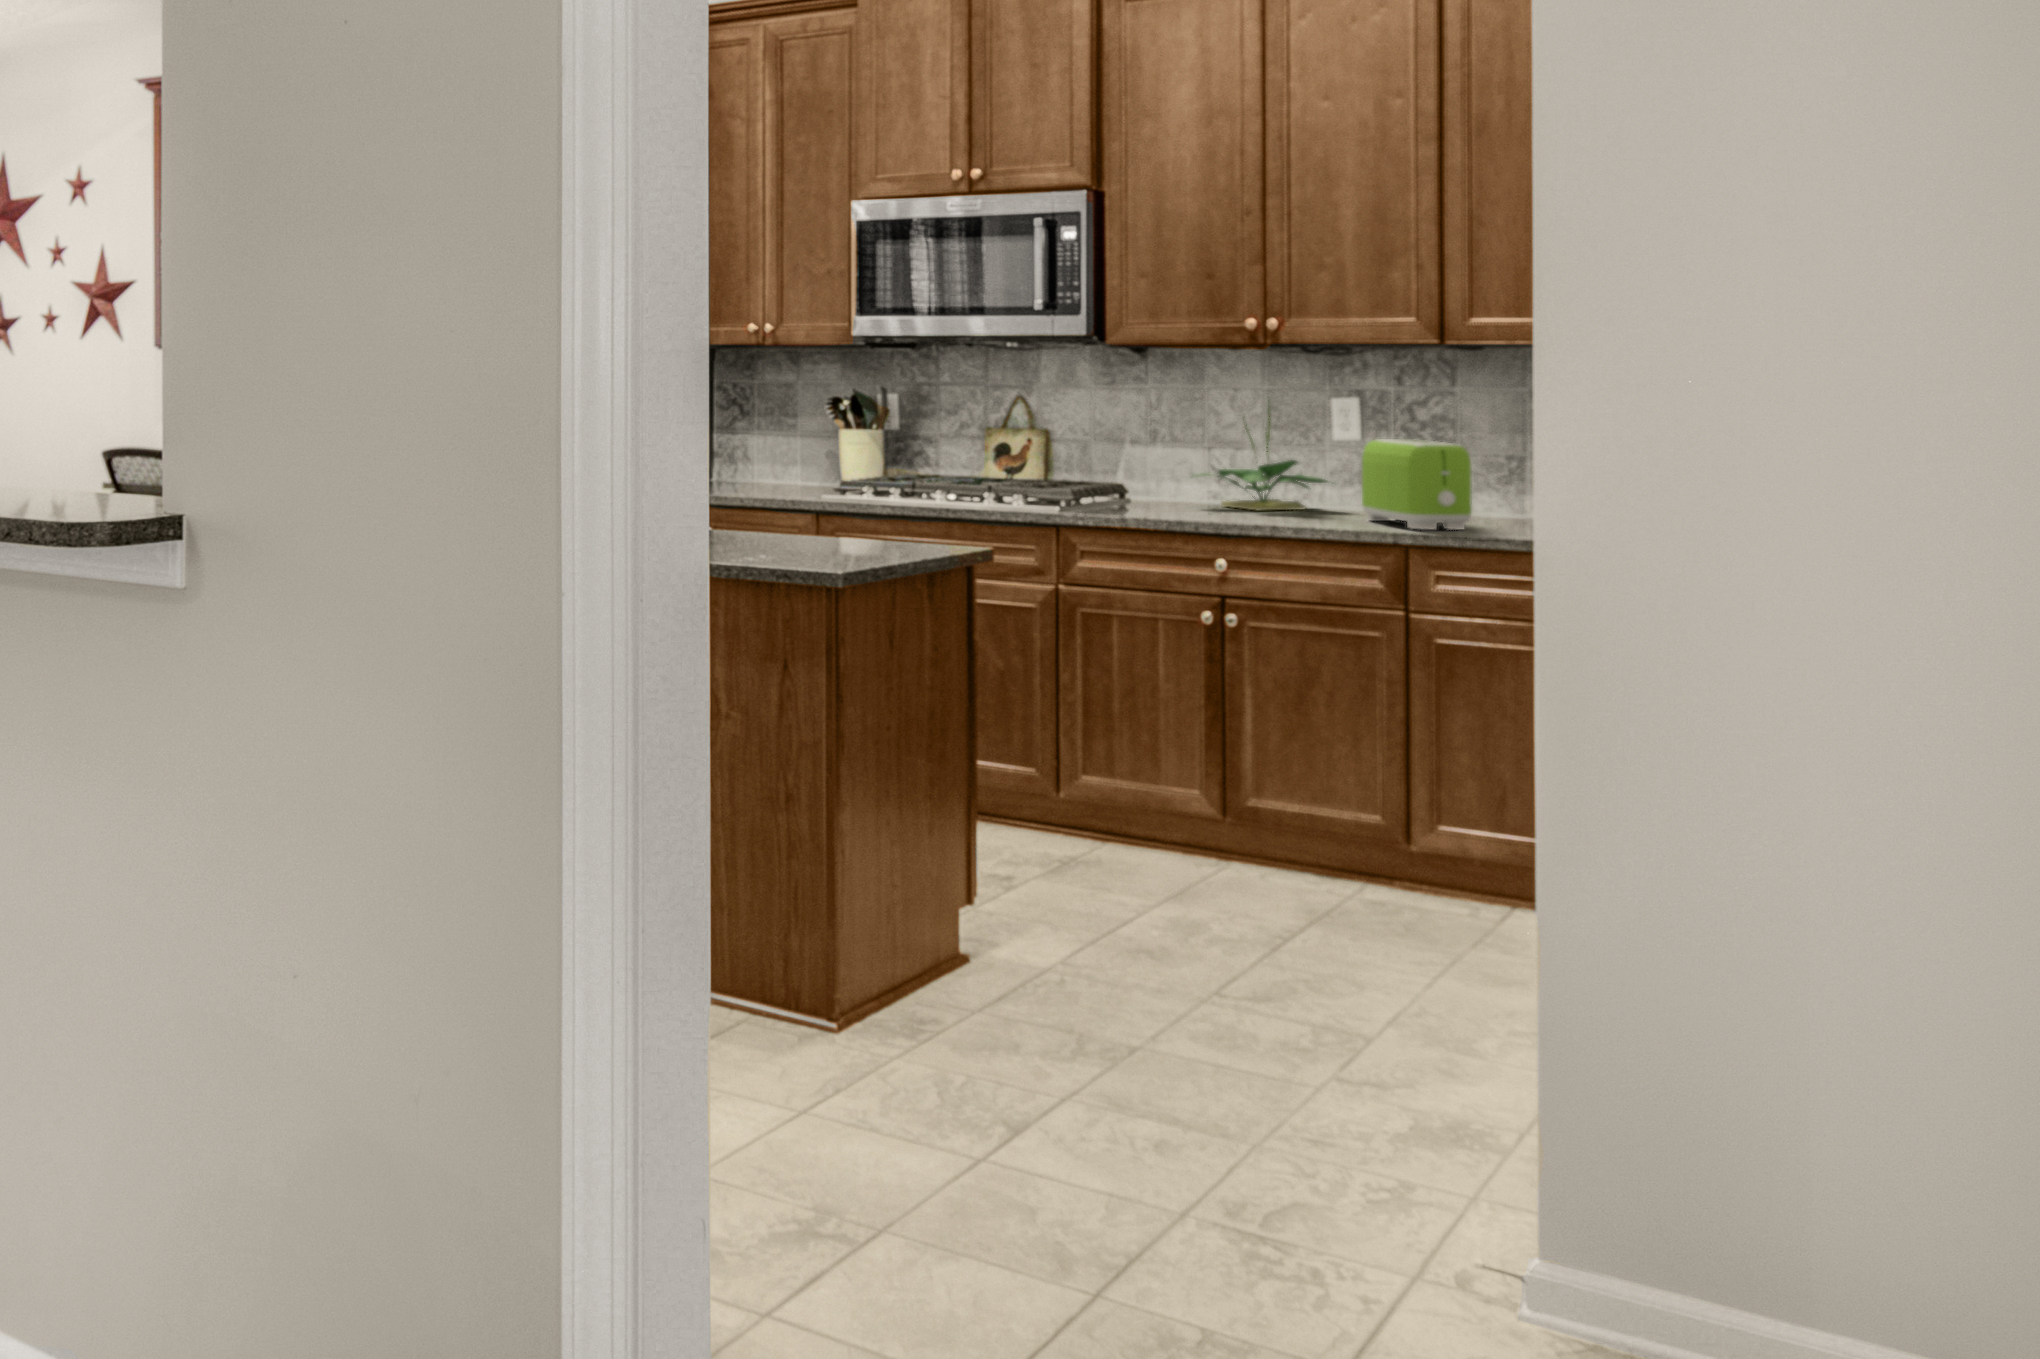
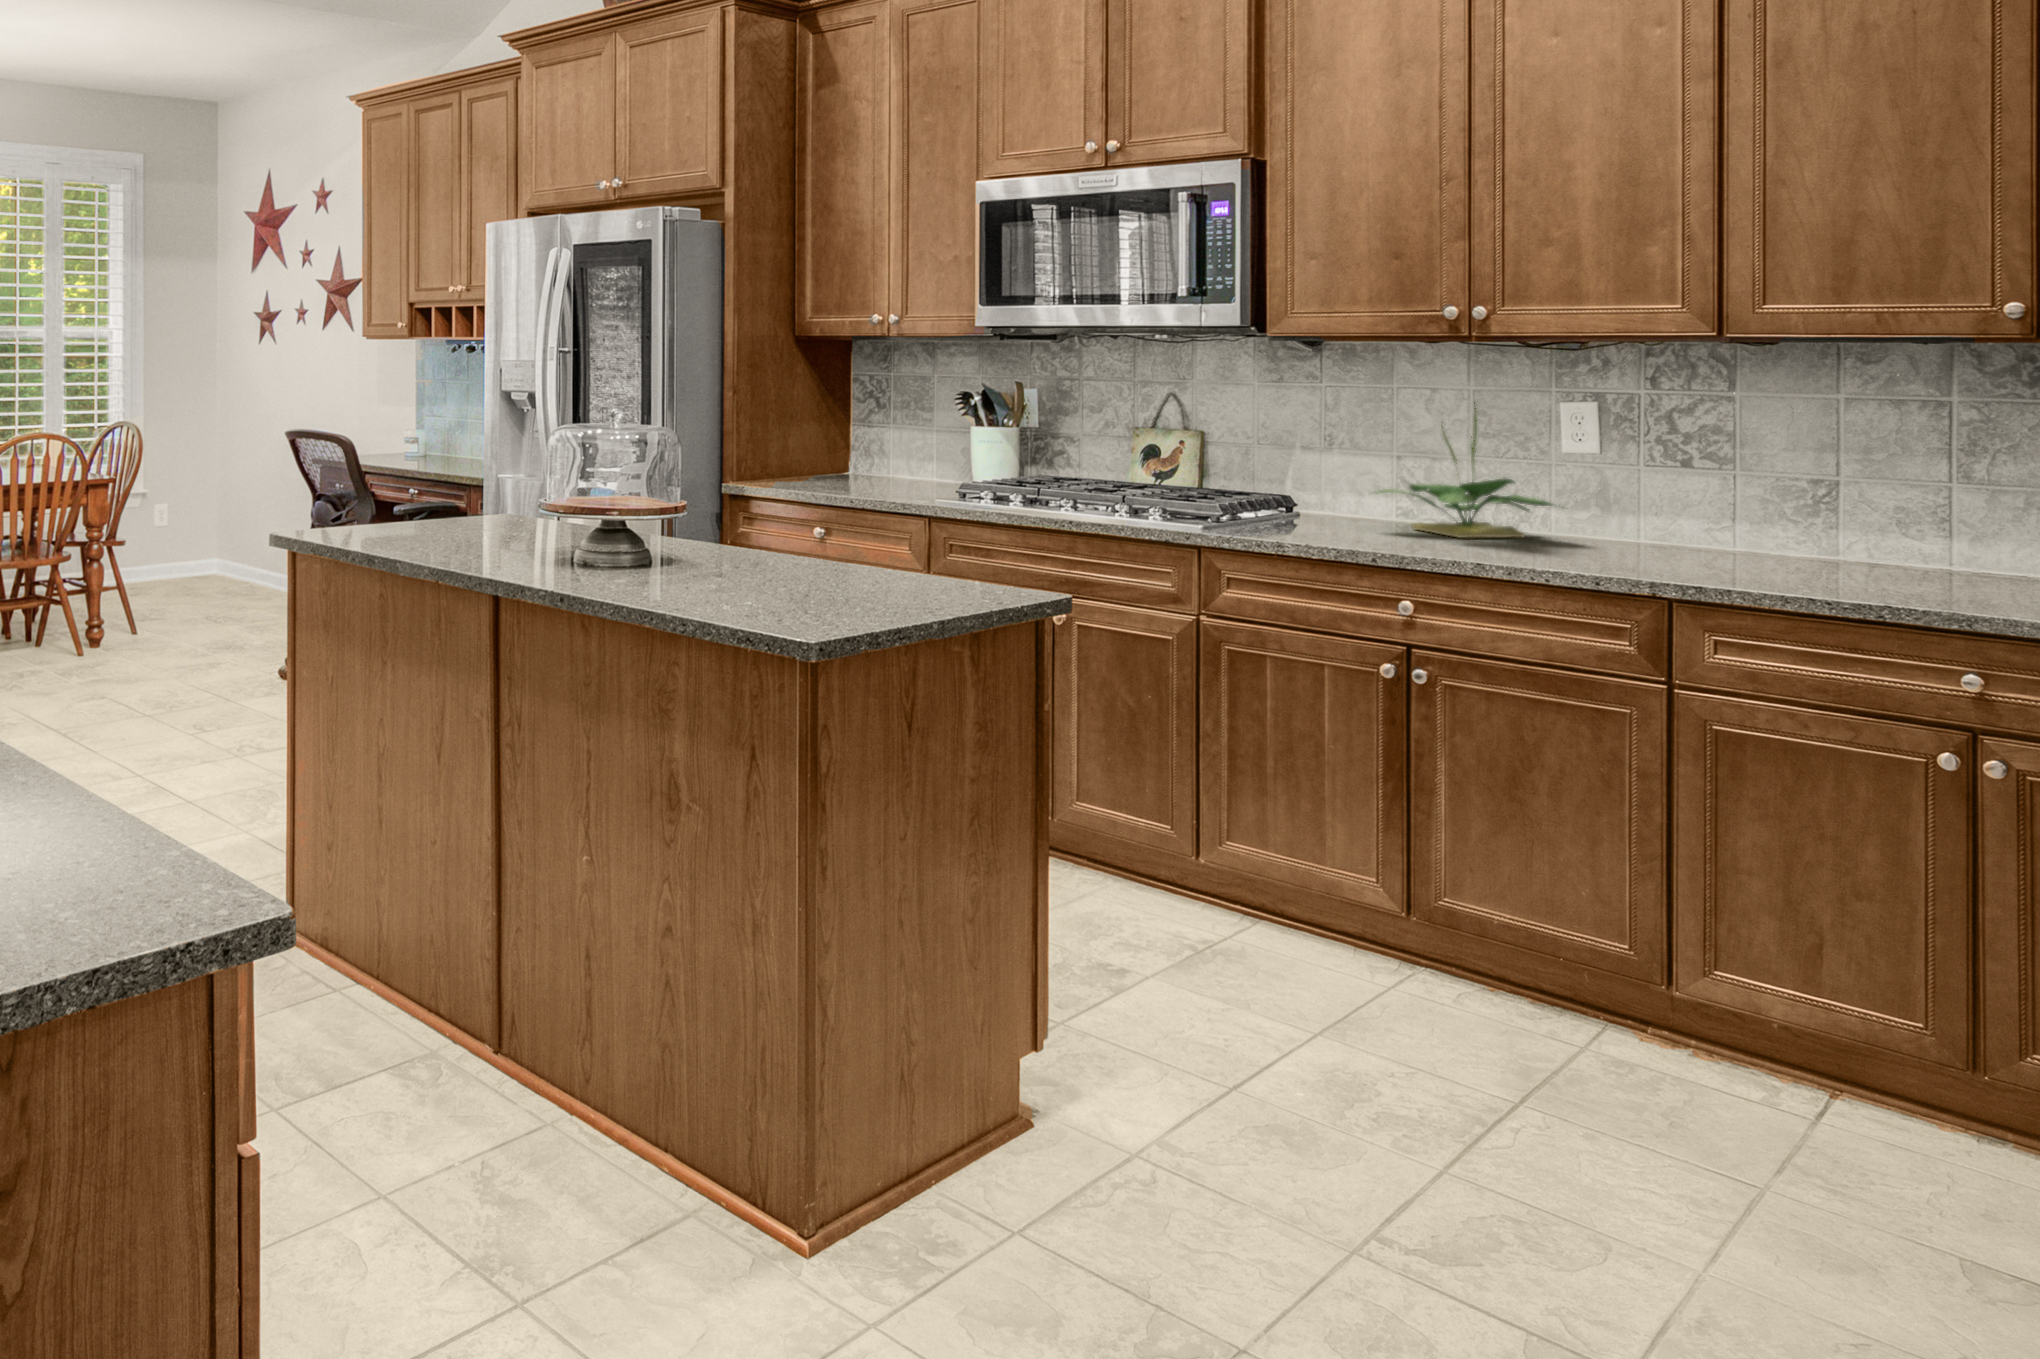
toaster: present [1362,439,1472,530] -> none [1603,457,1768,582]

